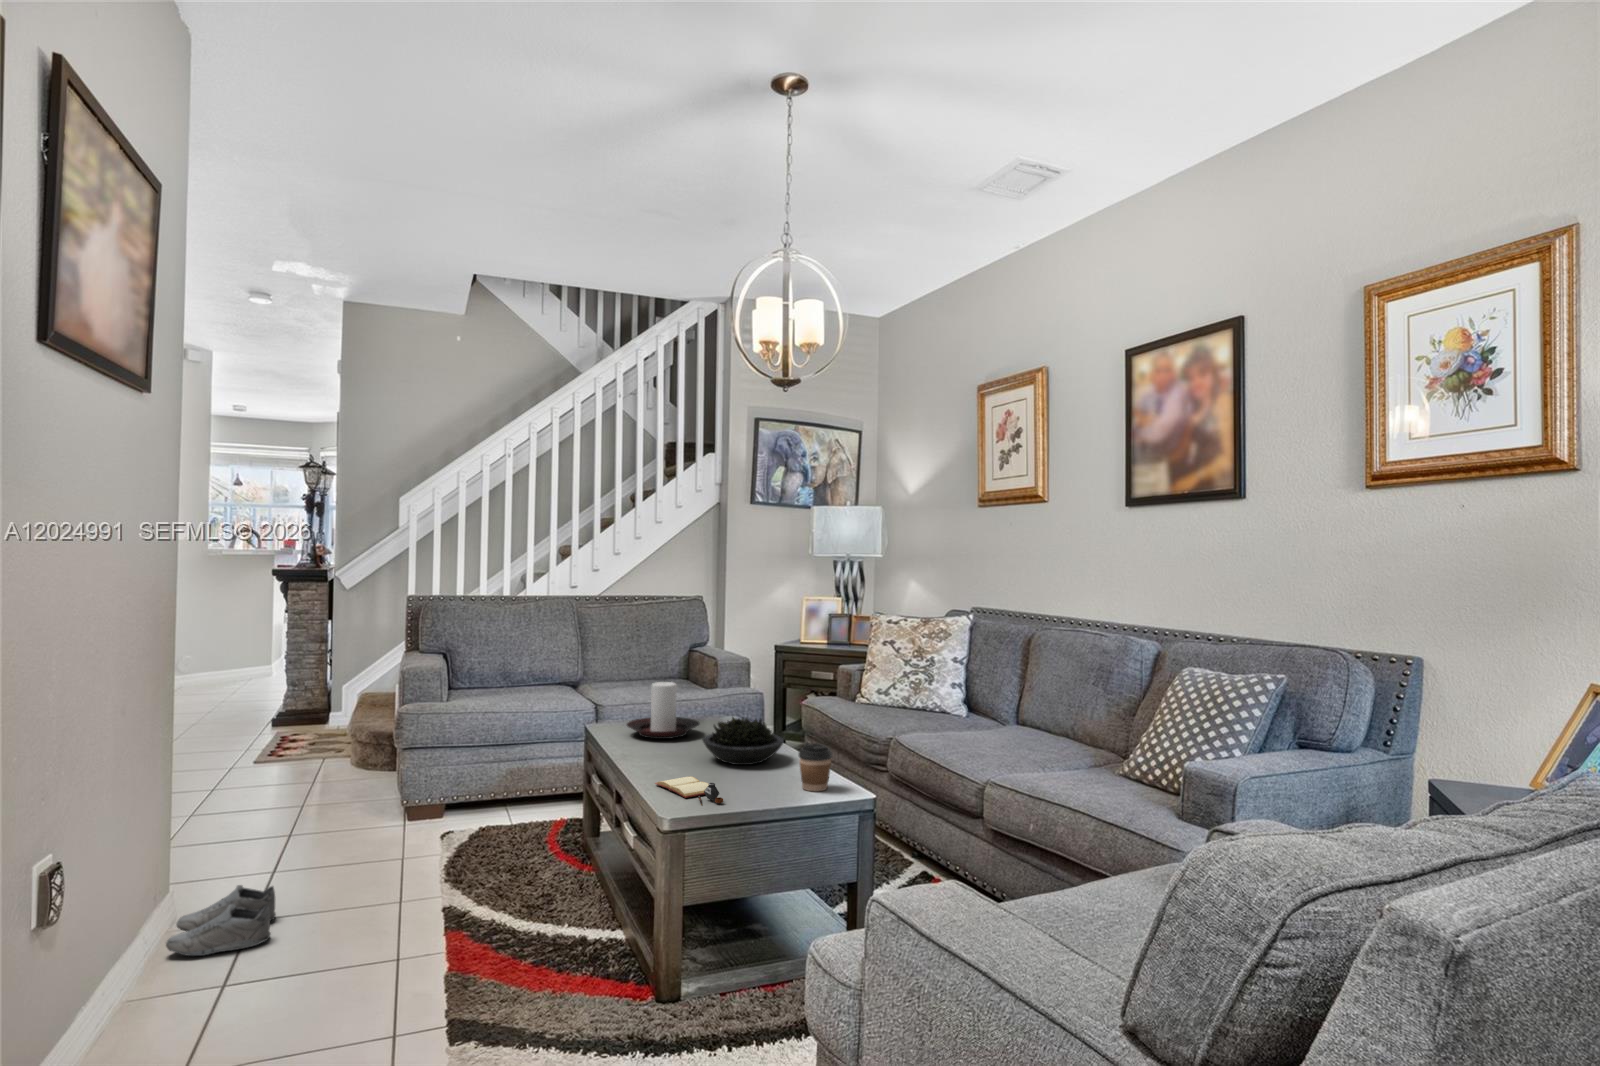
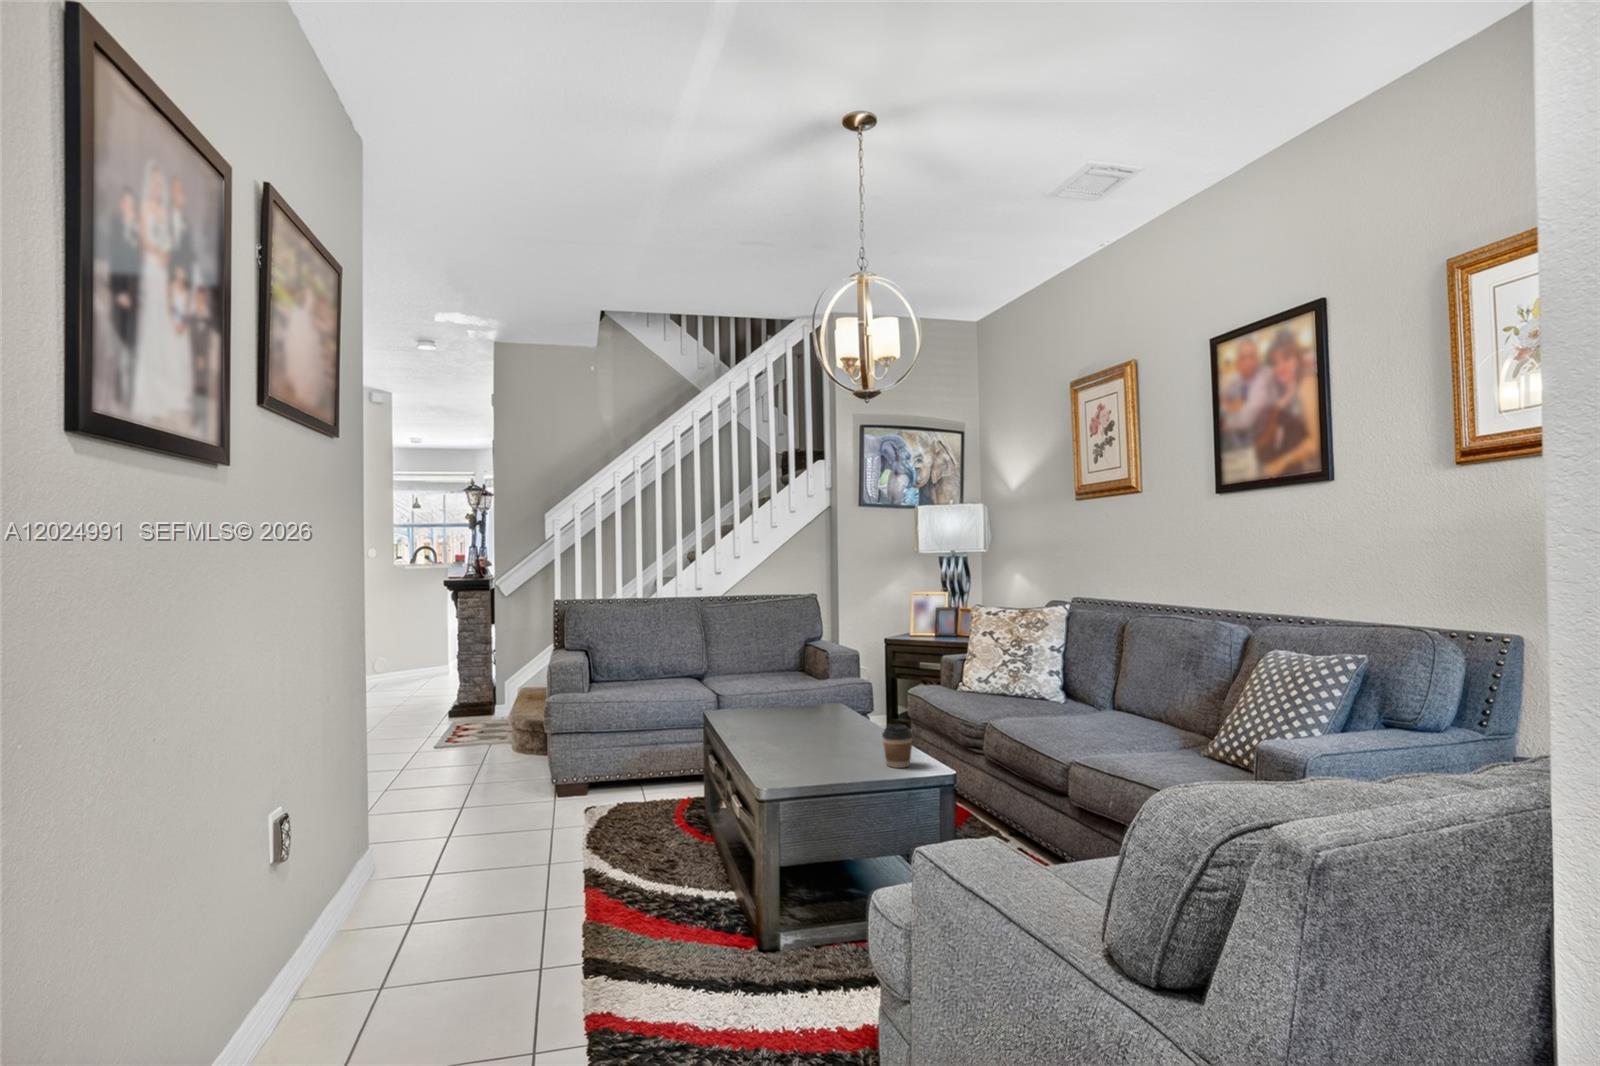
candle holder: present [627,682,700,739] -> none [737,670,803,724]
succulent plant: present [702,717,784,765] -> none [800,702,874,746]
book: present [655,776,723,805] -> none [755,754,812,779]
shoe: present [166,885,276,956] -> none [367,845,451,902]

